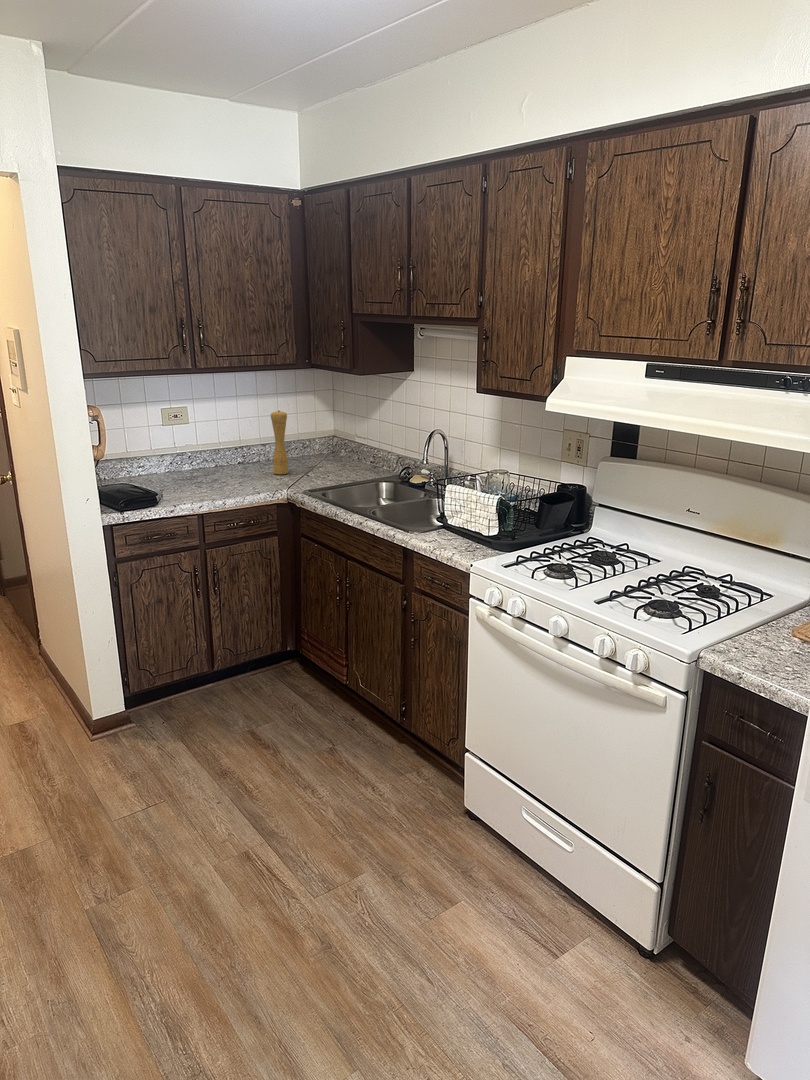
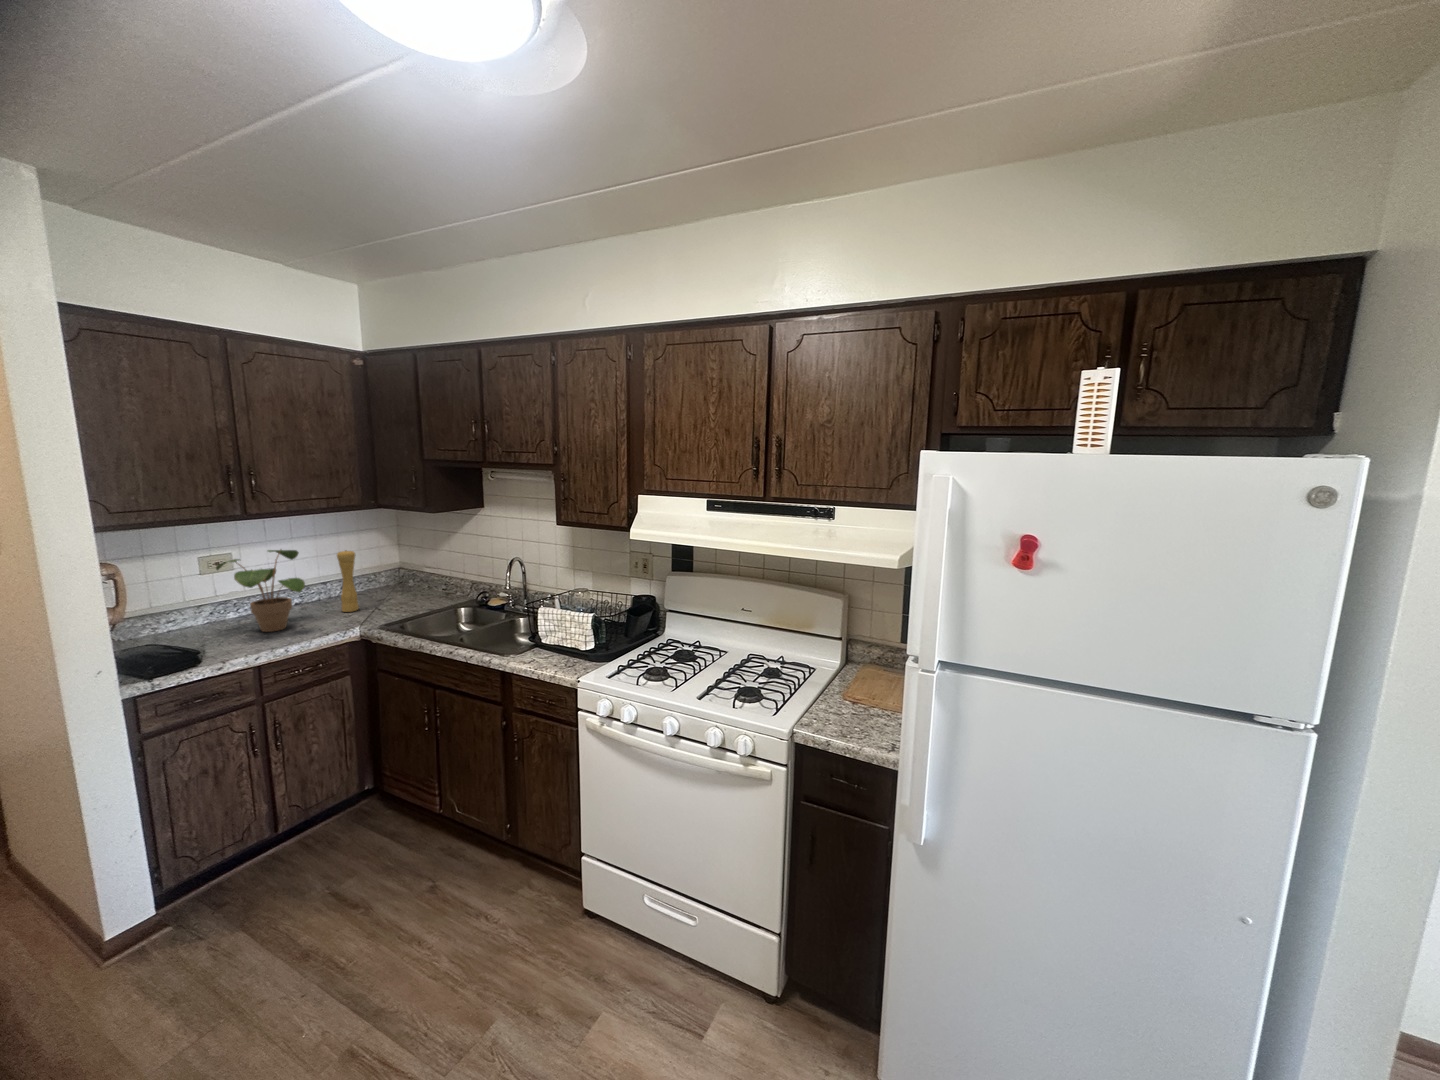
potted plant: none [173,405,241,485] -> present [216,549,305,632]

